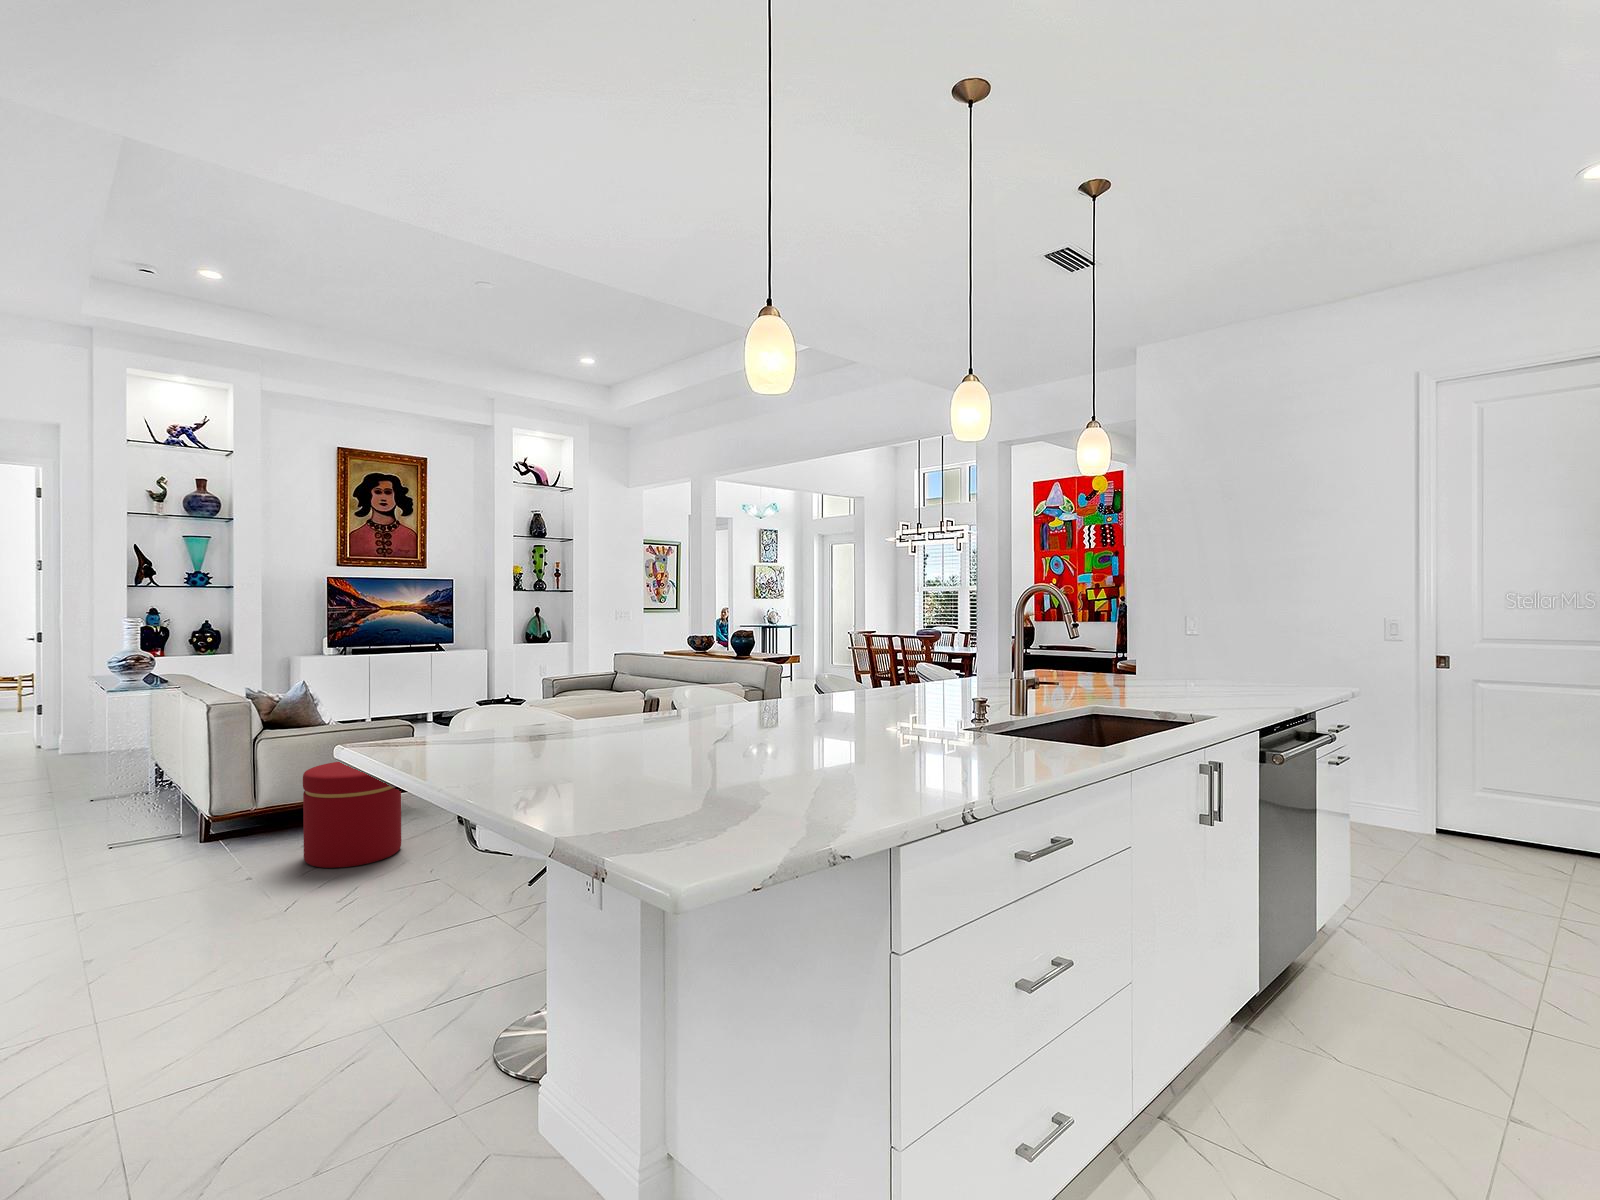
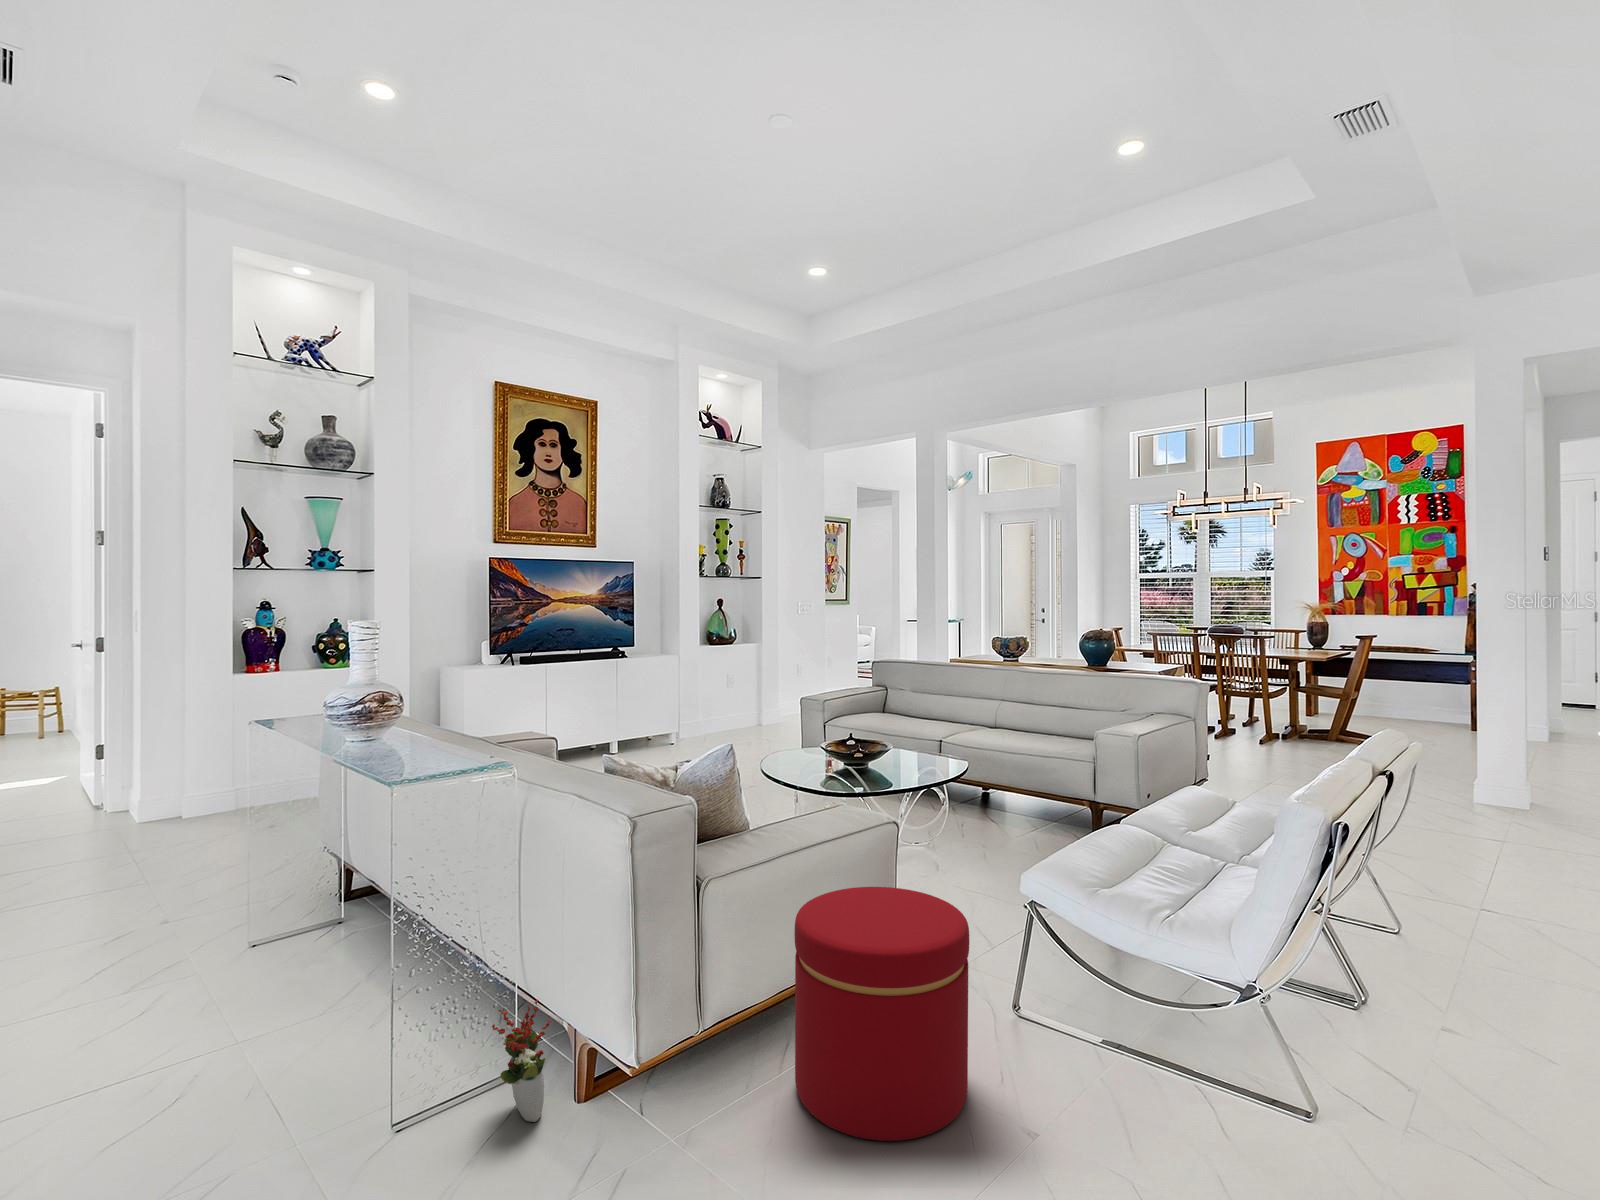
decorative plant: none [150,806,184,862] -> present [492,999,551,1122]

